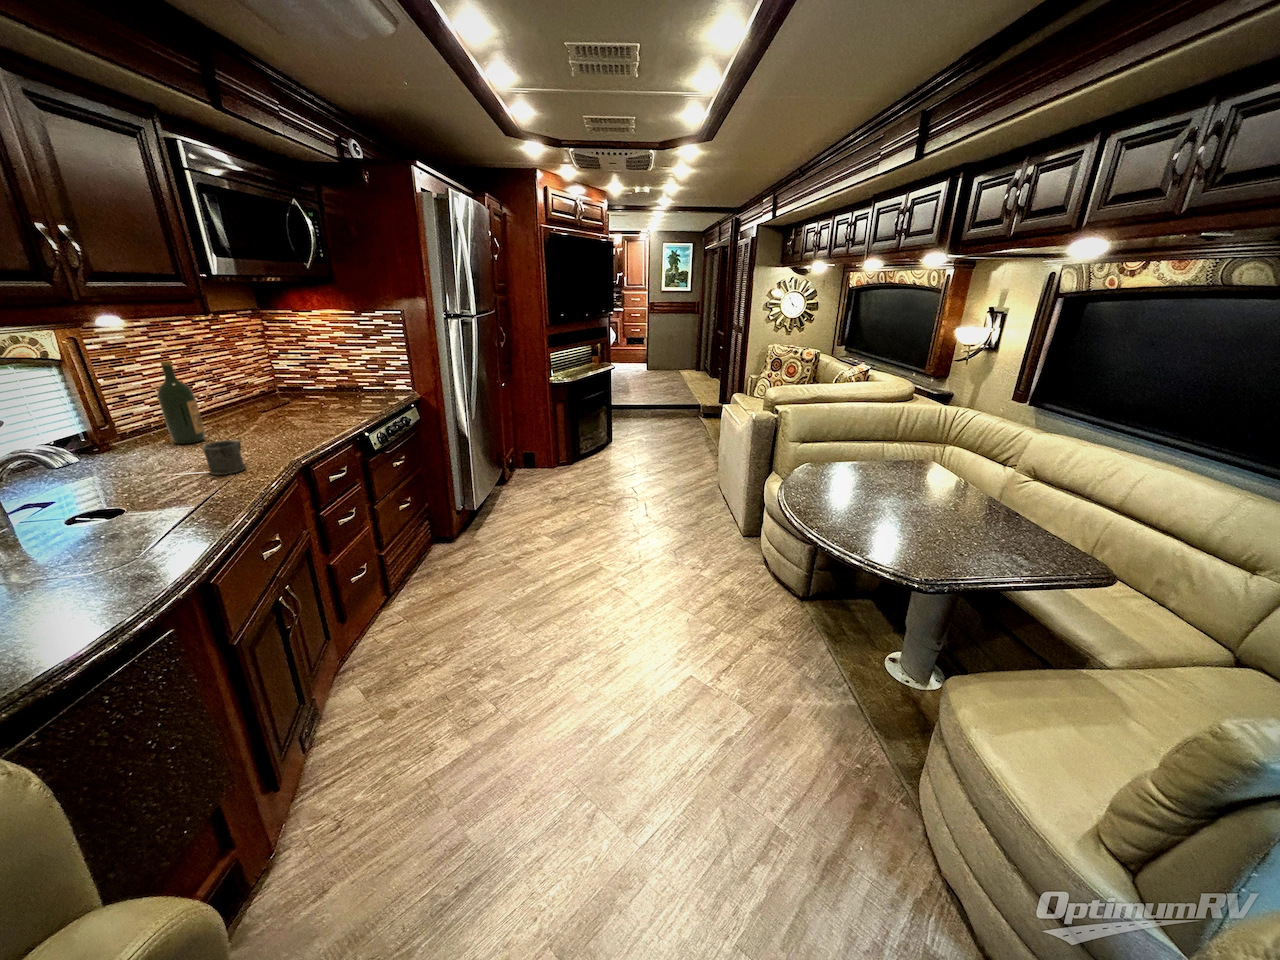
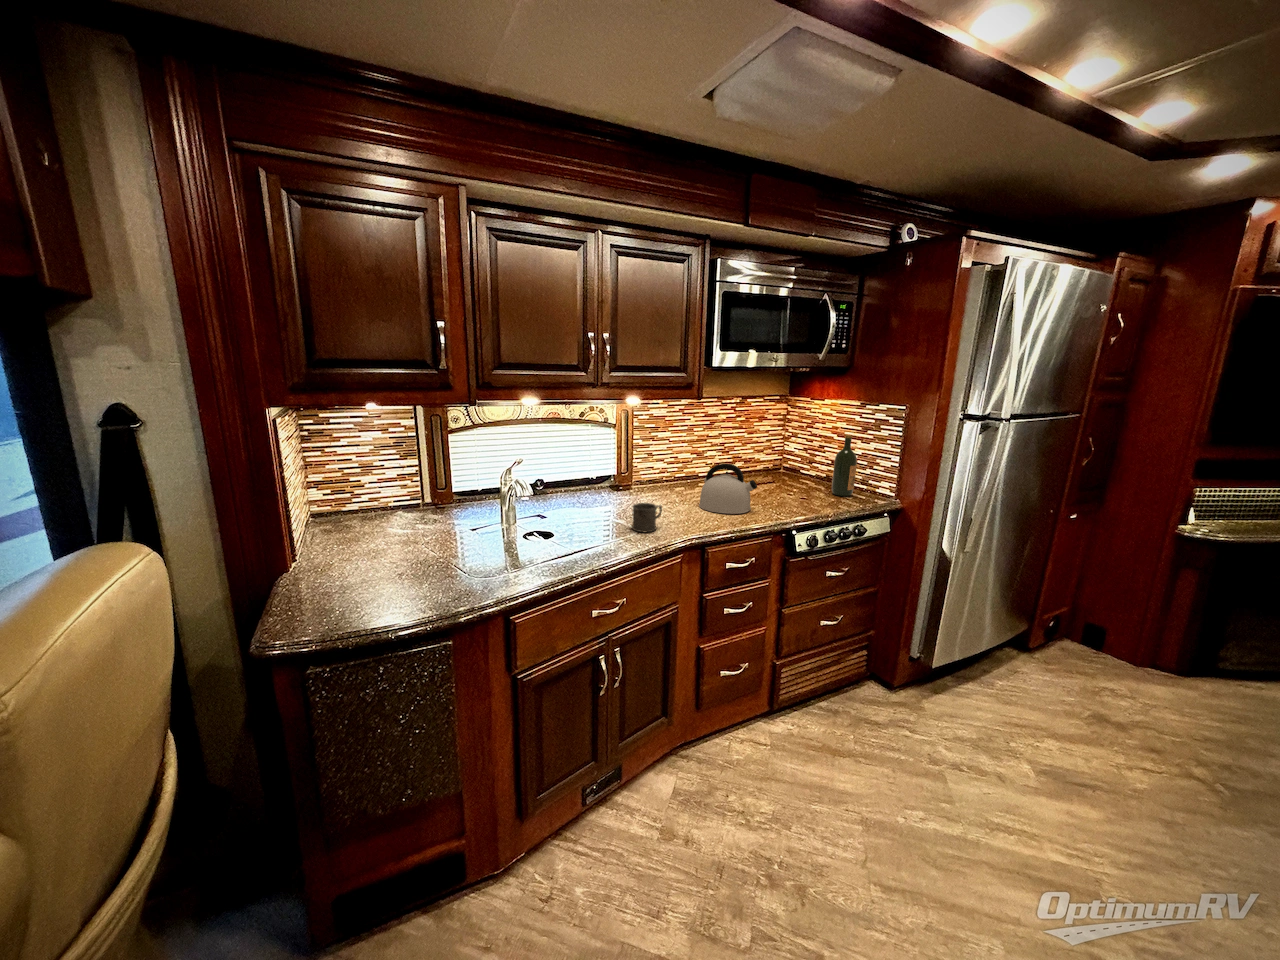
wine bottle: present [157,361,205,444] -> present [832,435,857,496]
kettle: none [243,385,312,439] -> present [699,464,757,514]

